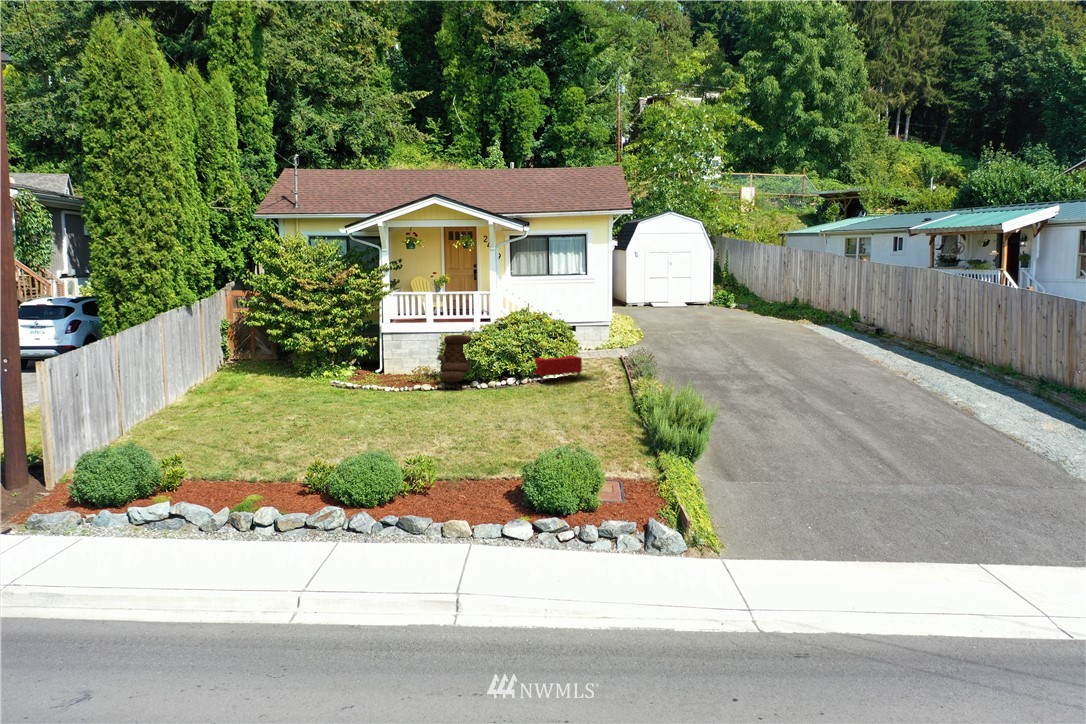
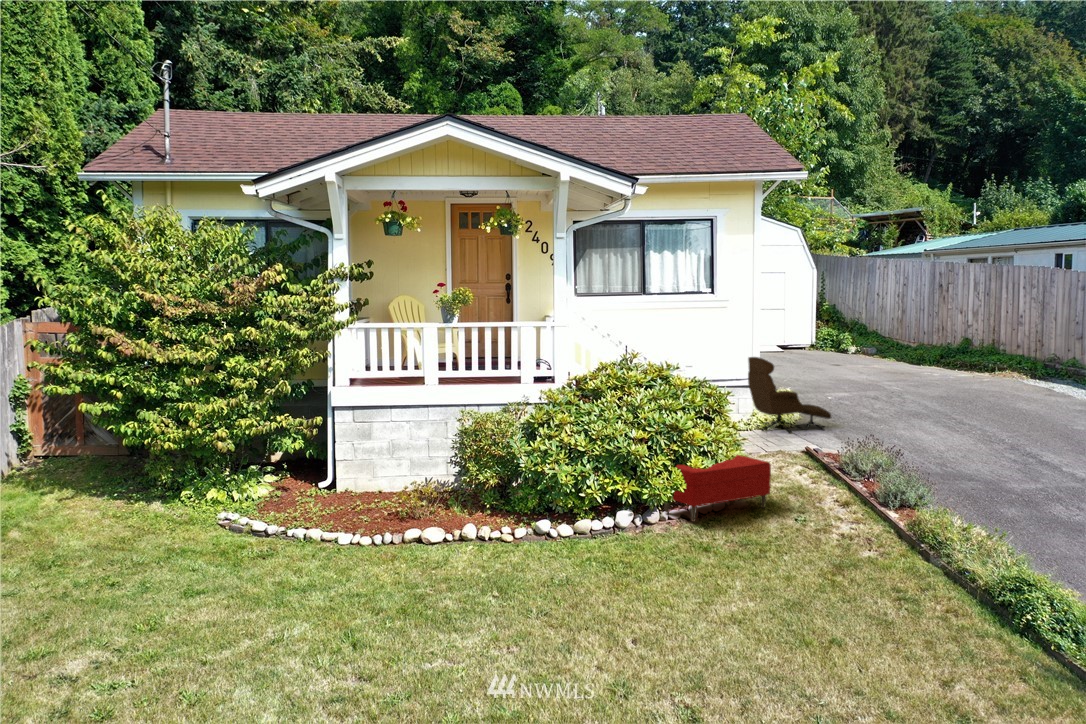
lounge chair: present [438,335,472,388] -> present [748,357,831,433]

